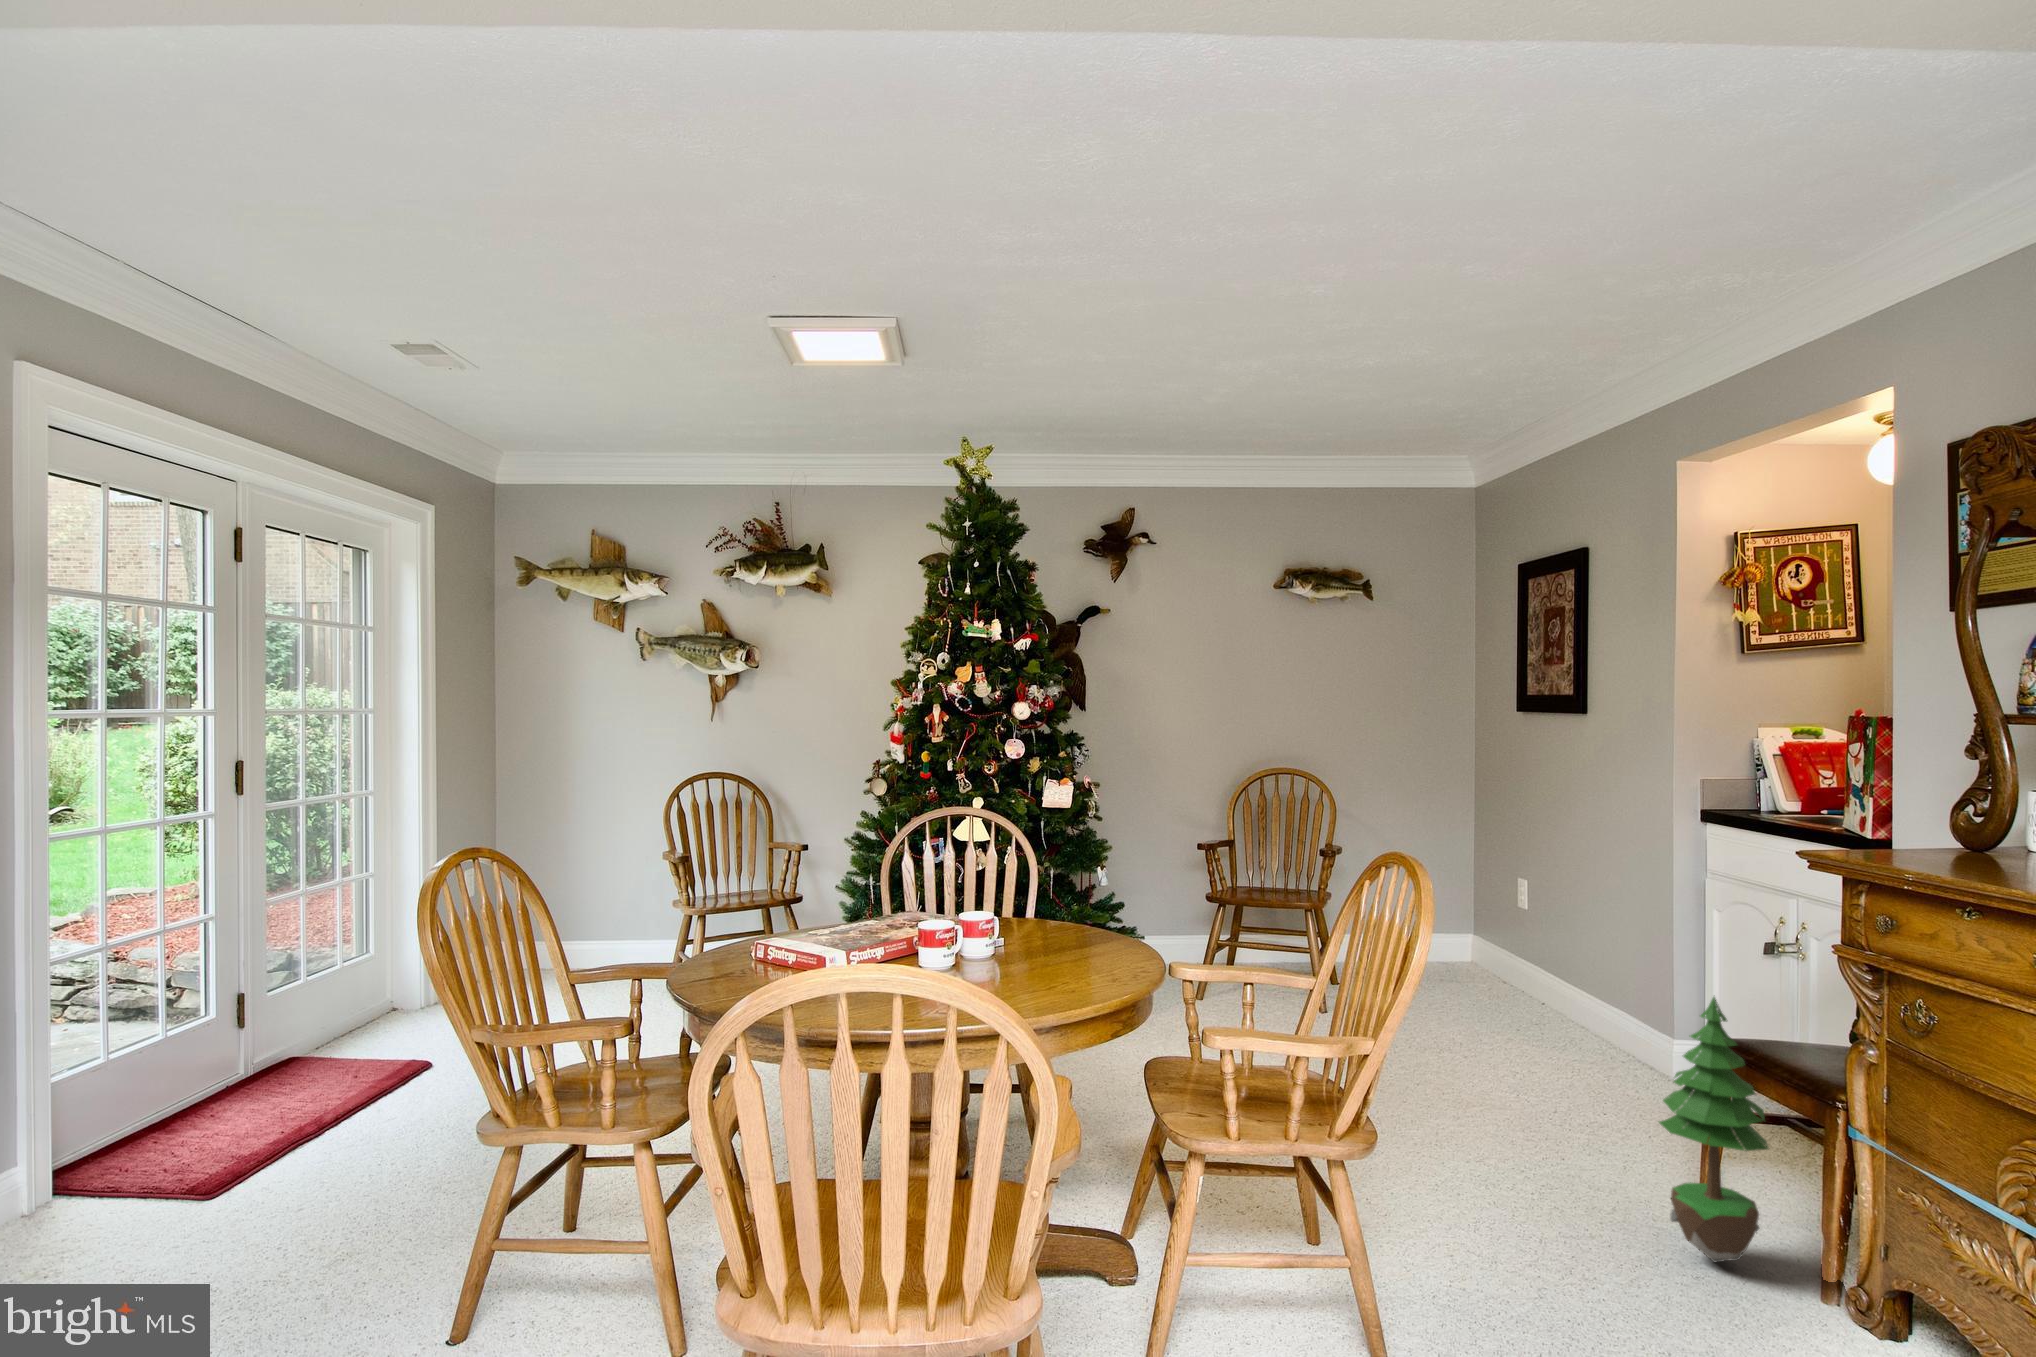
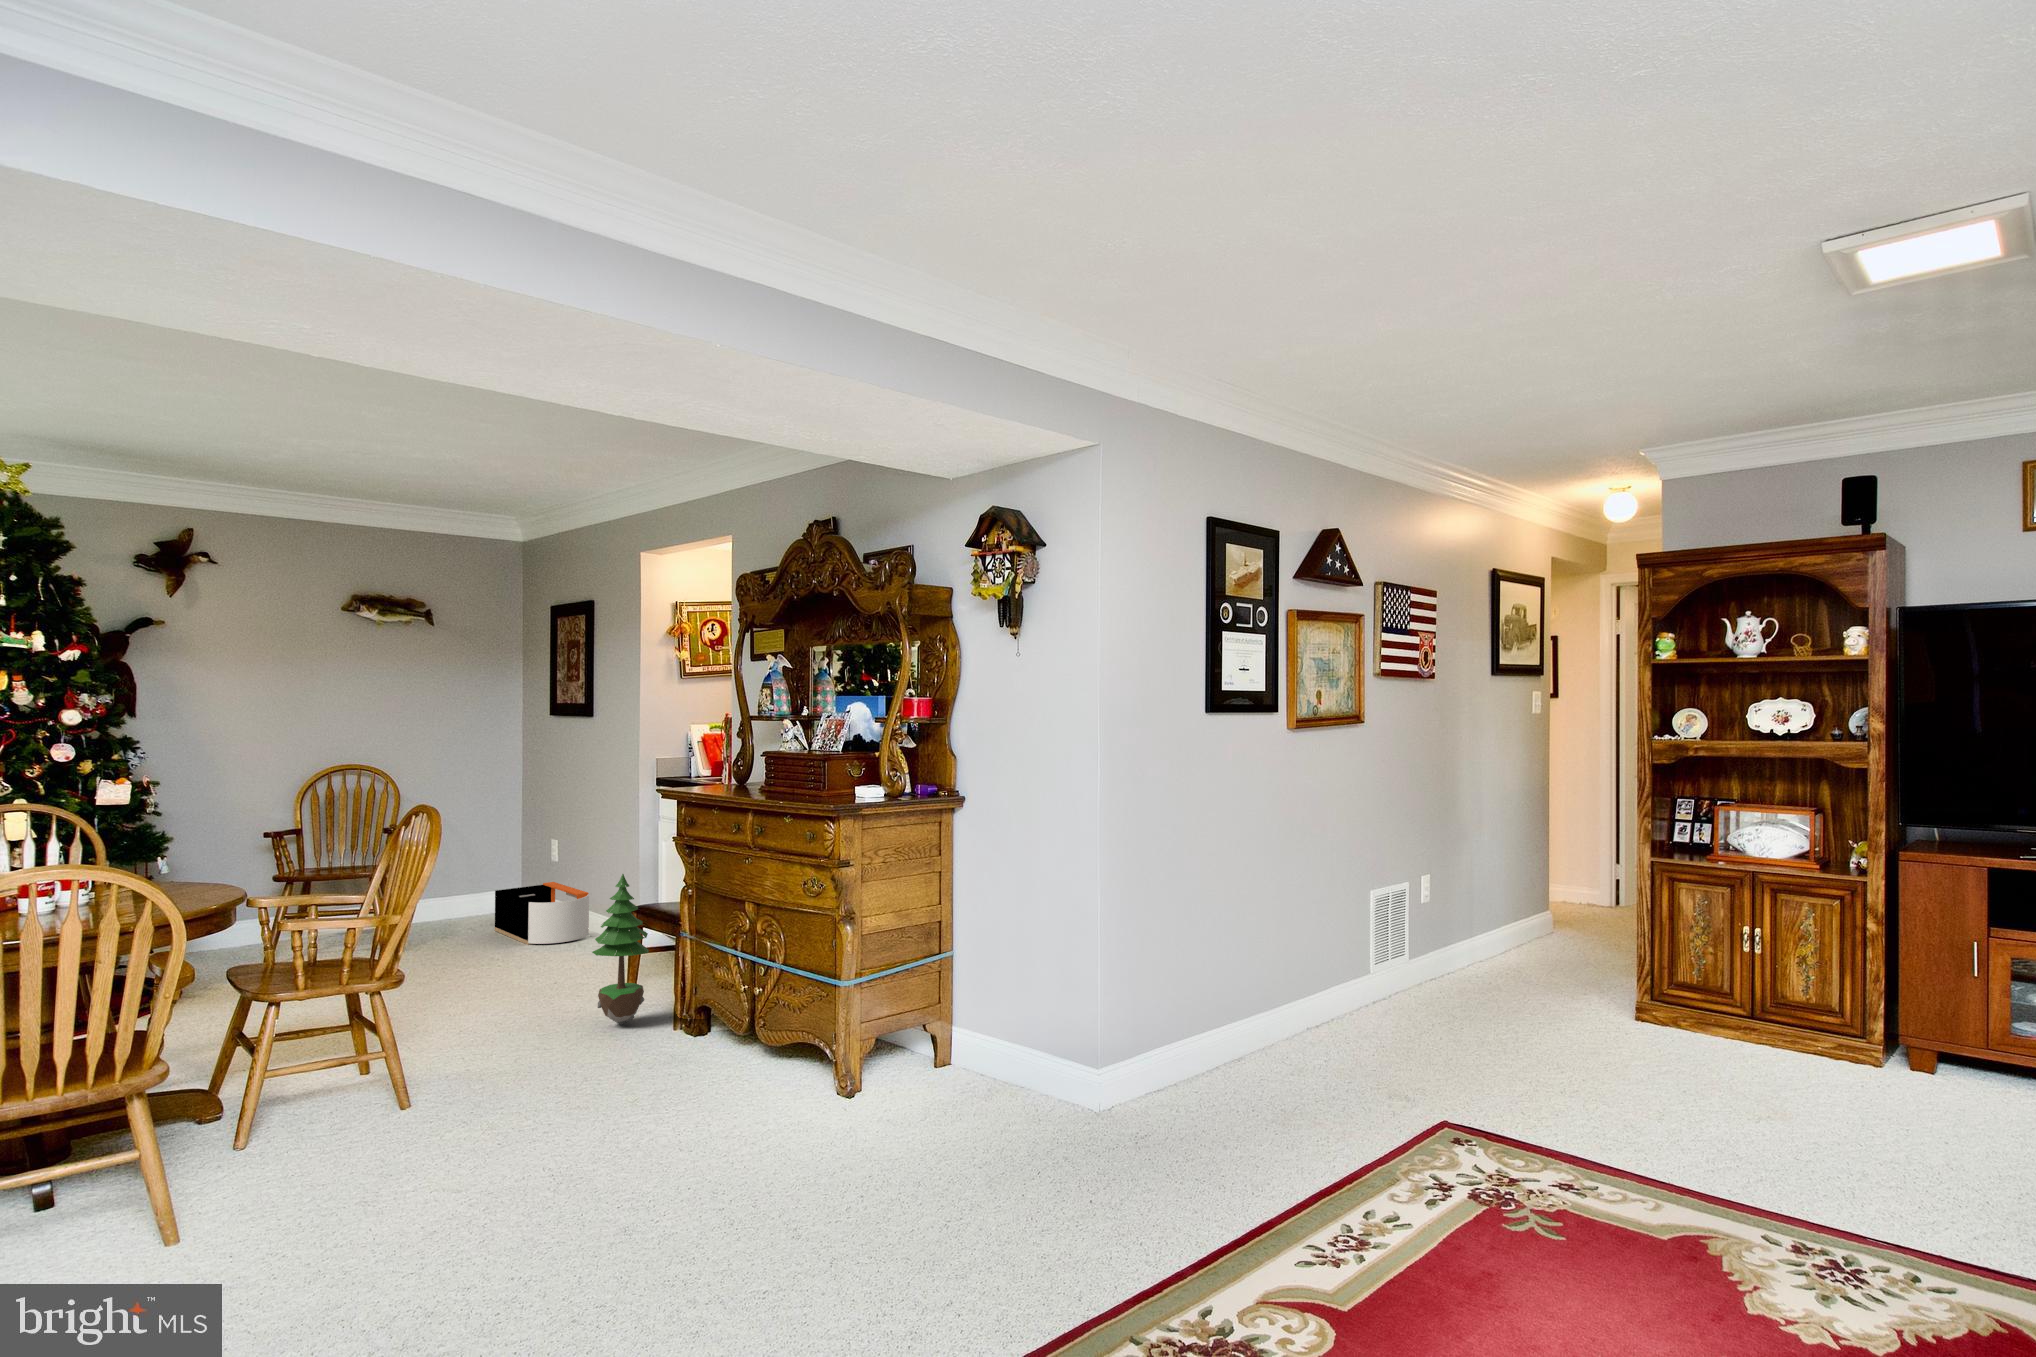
storage bin: none [1454,945,1590,1042] -> present [495,882,589,945]

